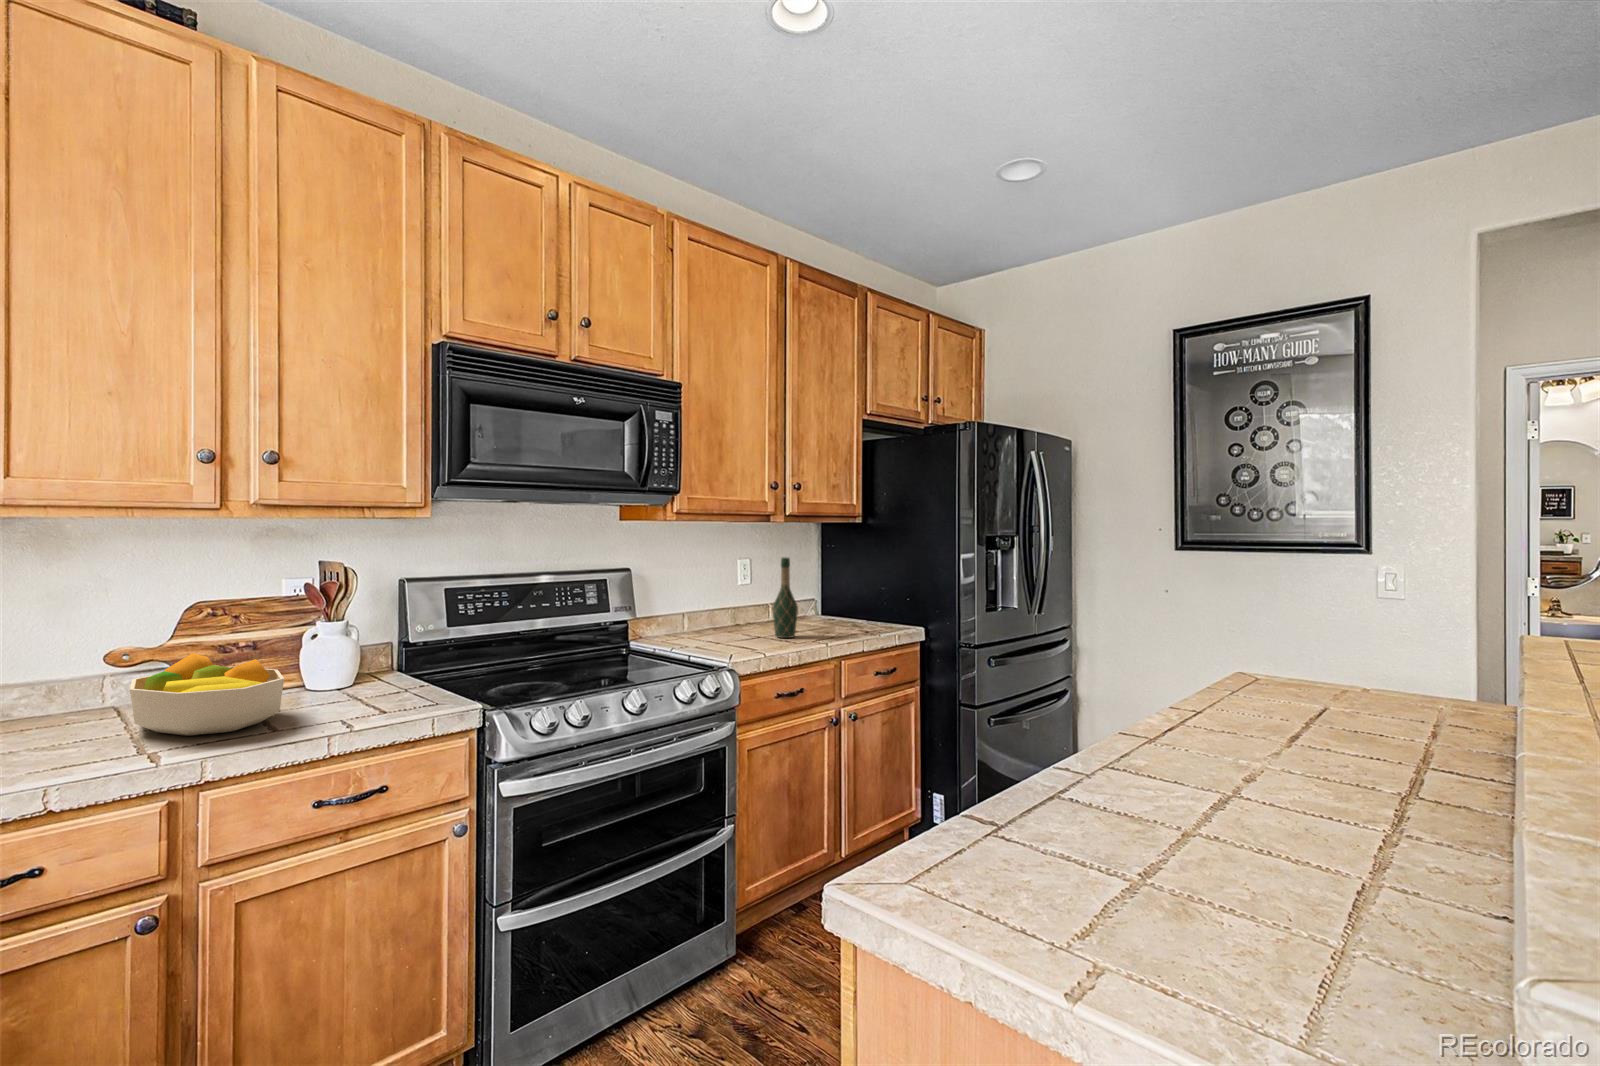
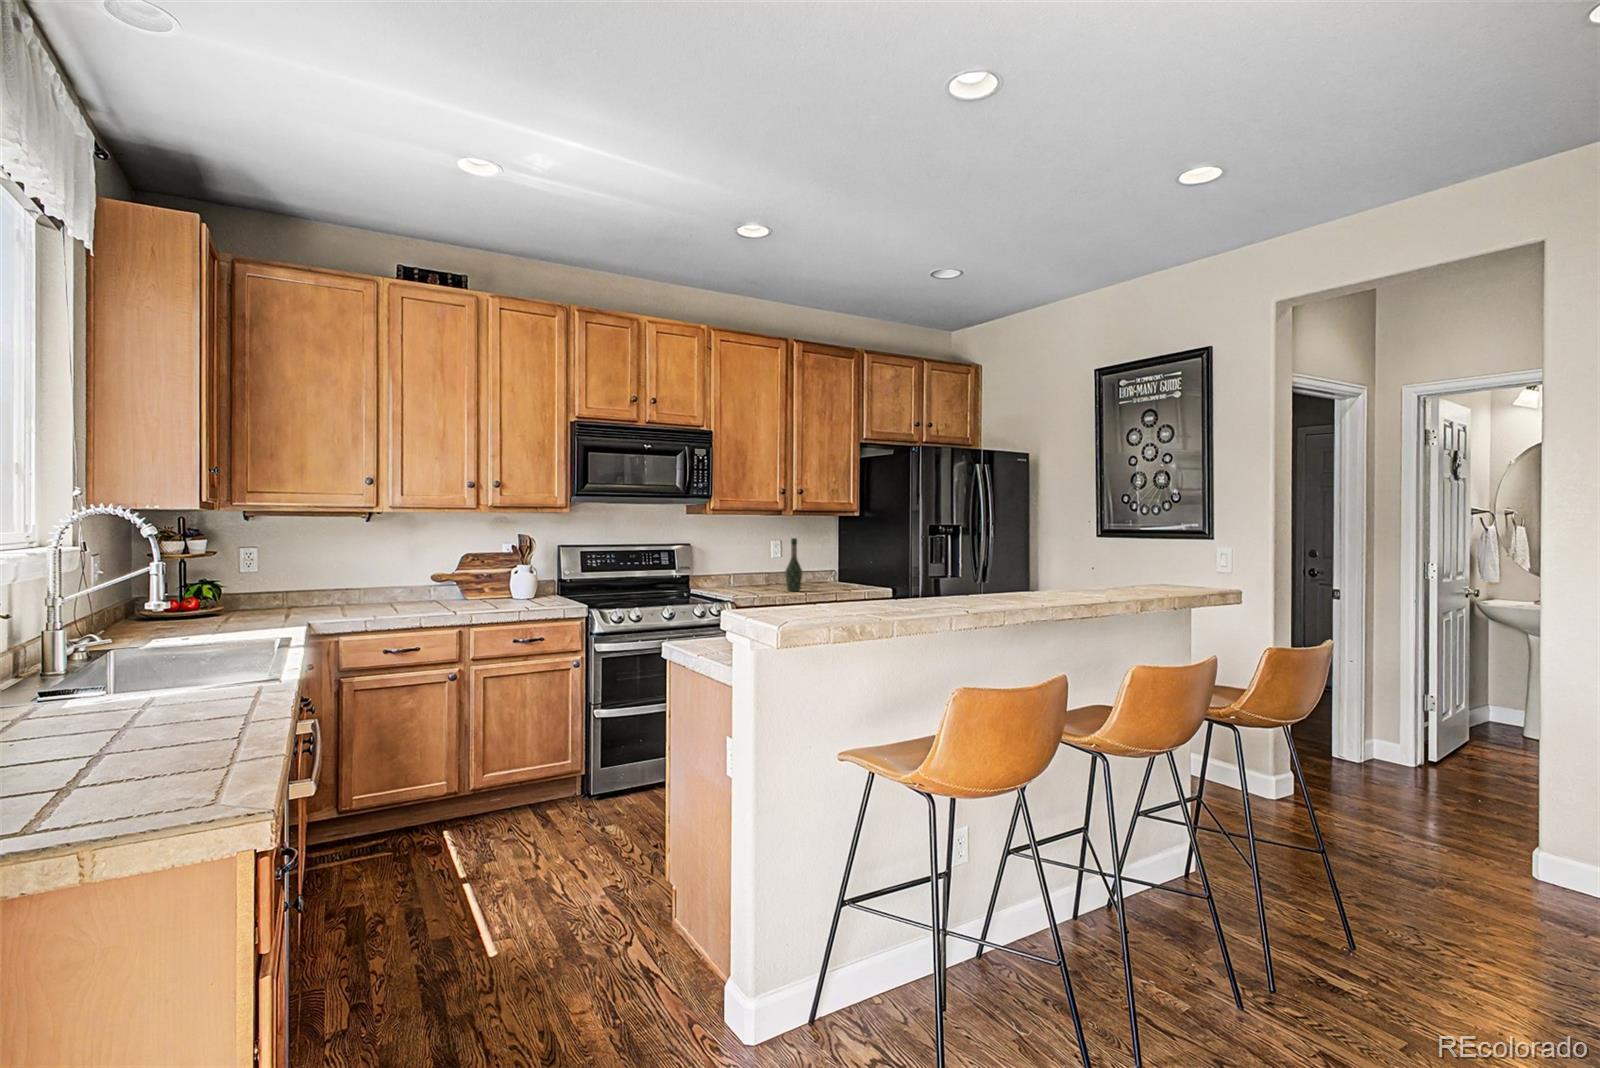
fruit bowl: present [130,653,284,736] -> none [443,574,502,607]

